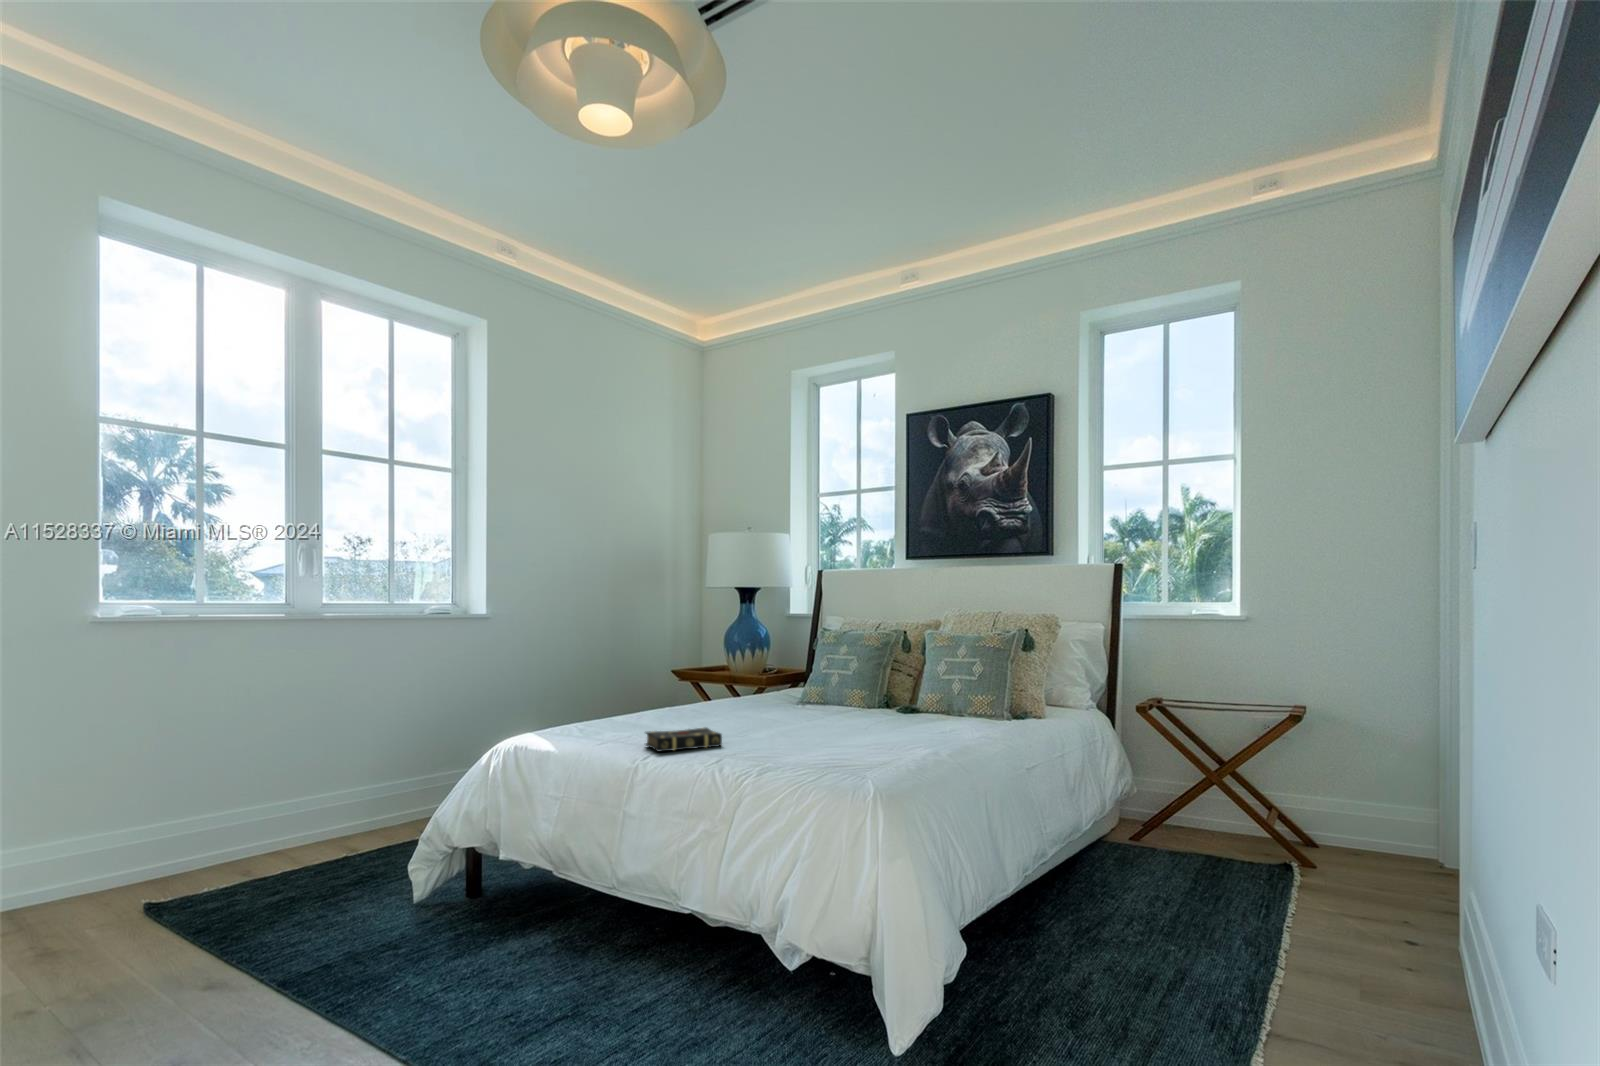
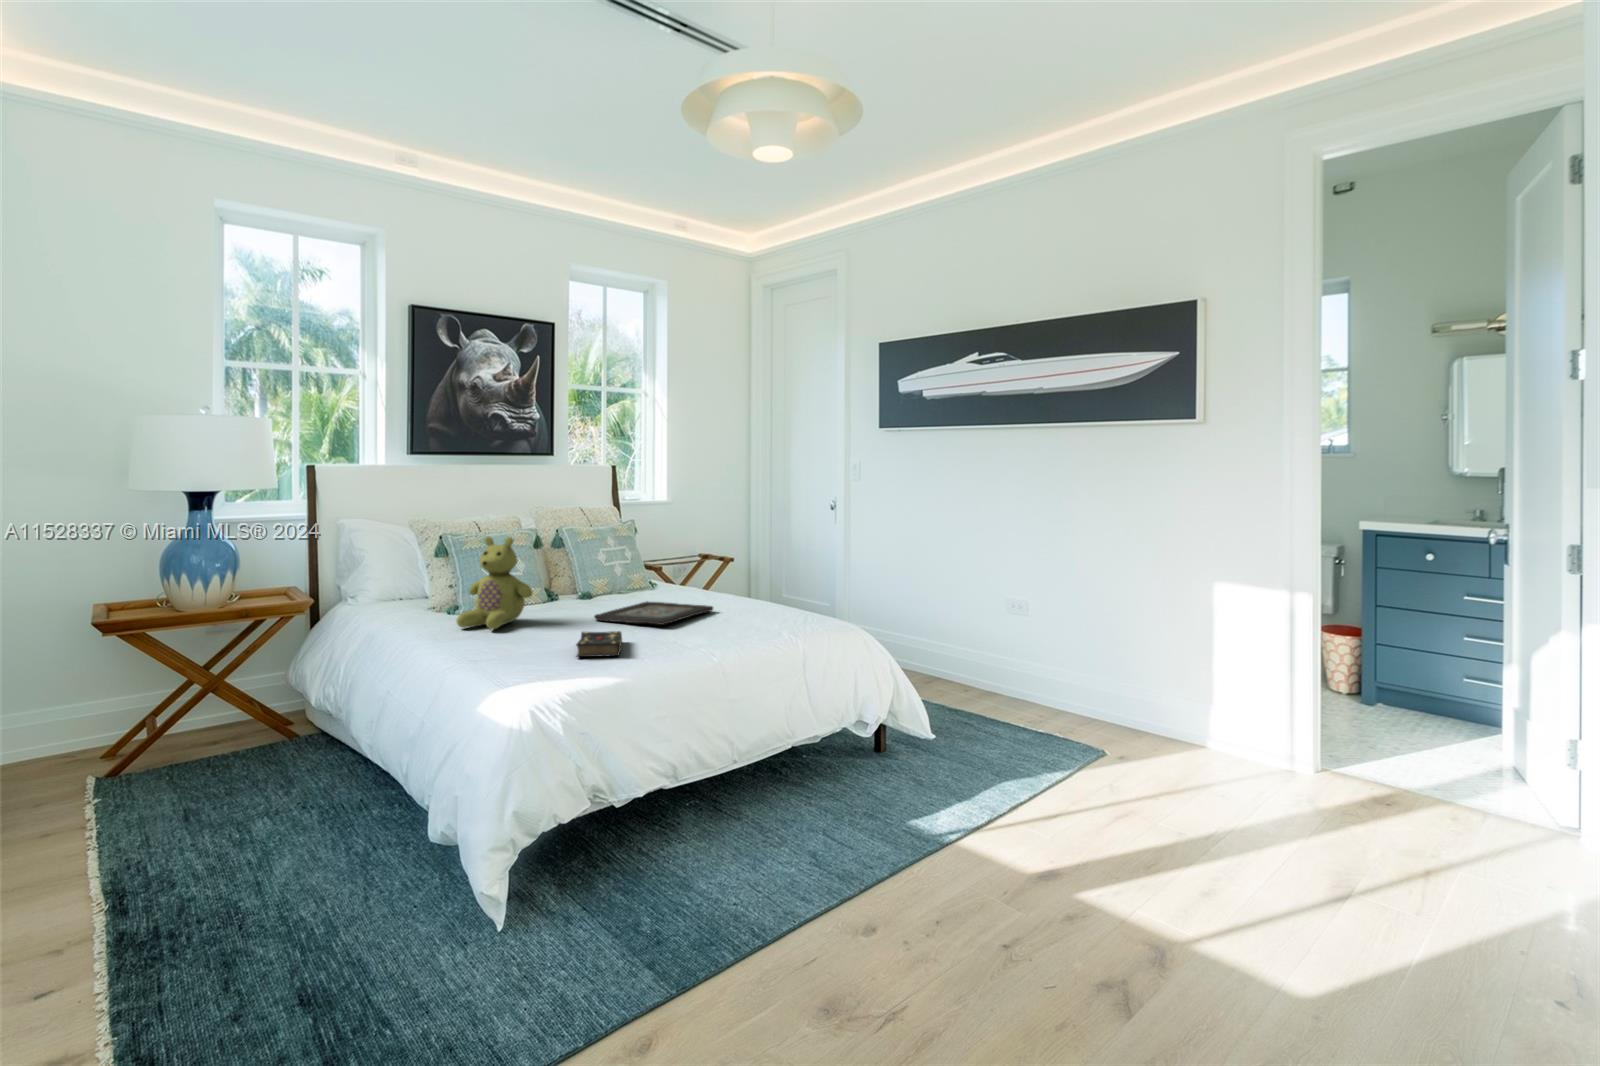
stuffed bear: none [723,630,780,718] -> present [456,537,533,630]
decorative tray: none [792,722,908,744] -> present [594,602,713,625]

